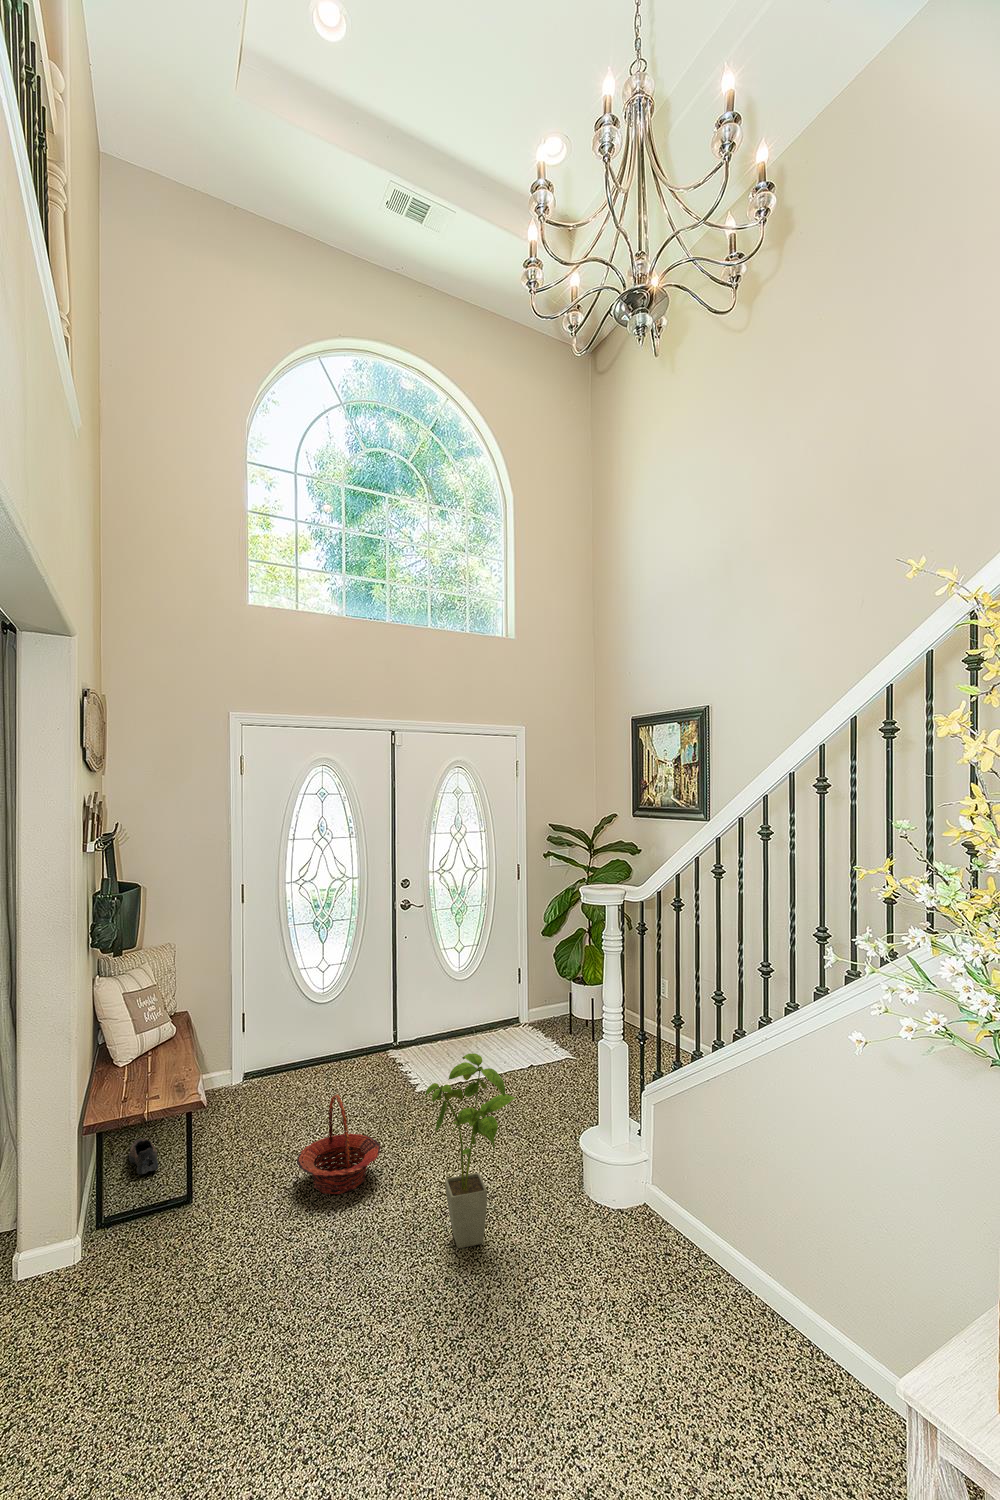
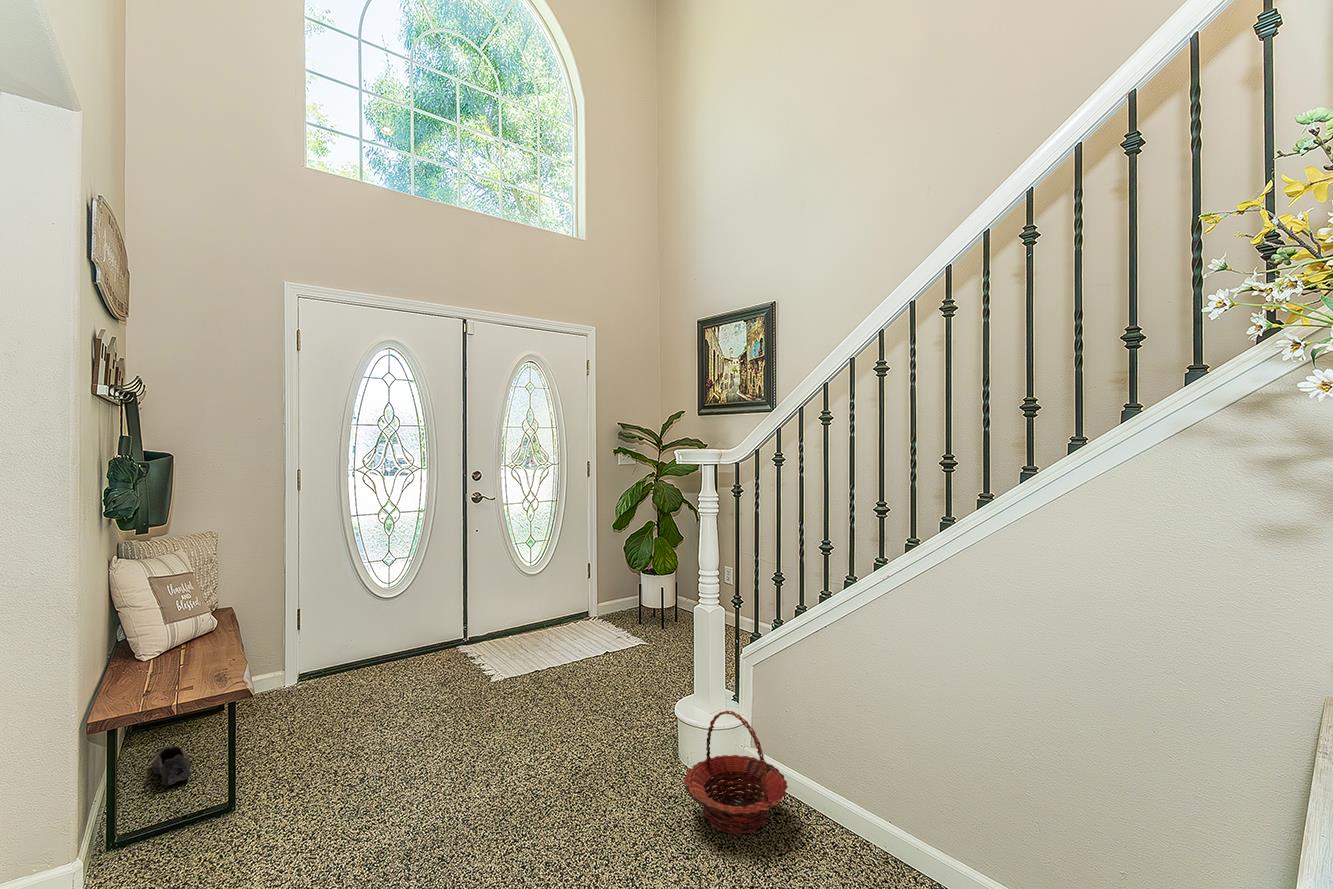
house plant: present [425,1053,516,1248] -> none [519,623,618,829]
basket: present [297,1095,381,1194] -> present [684,711,788,834]

